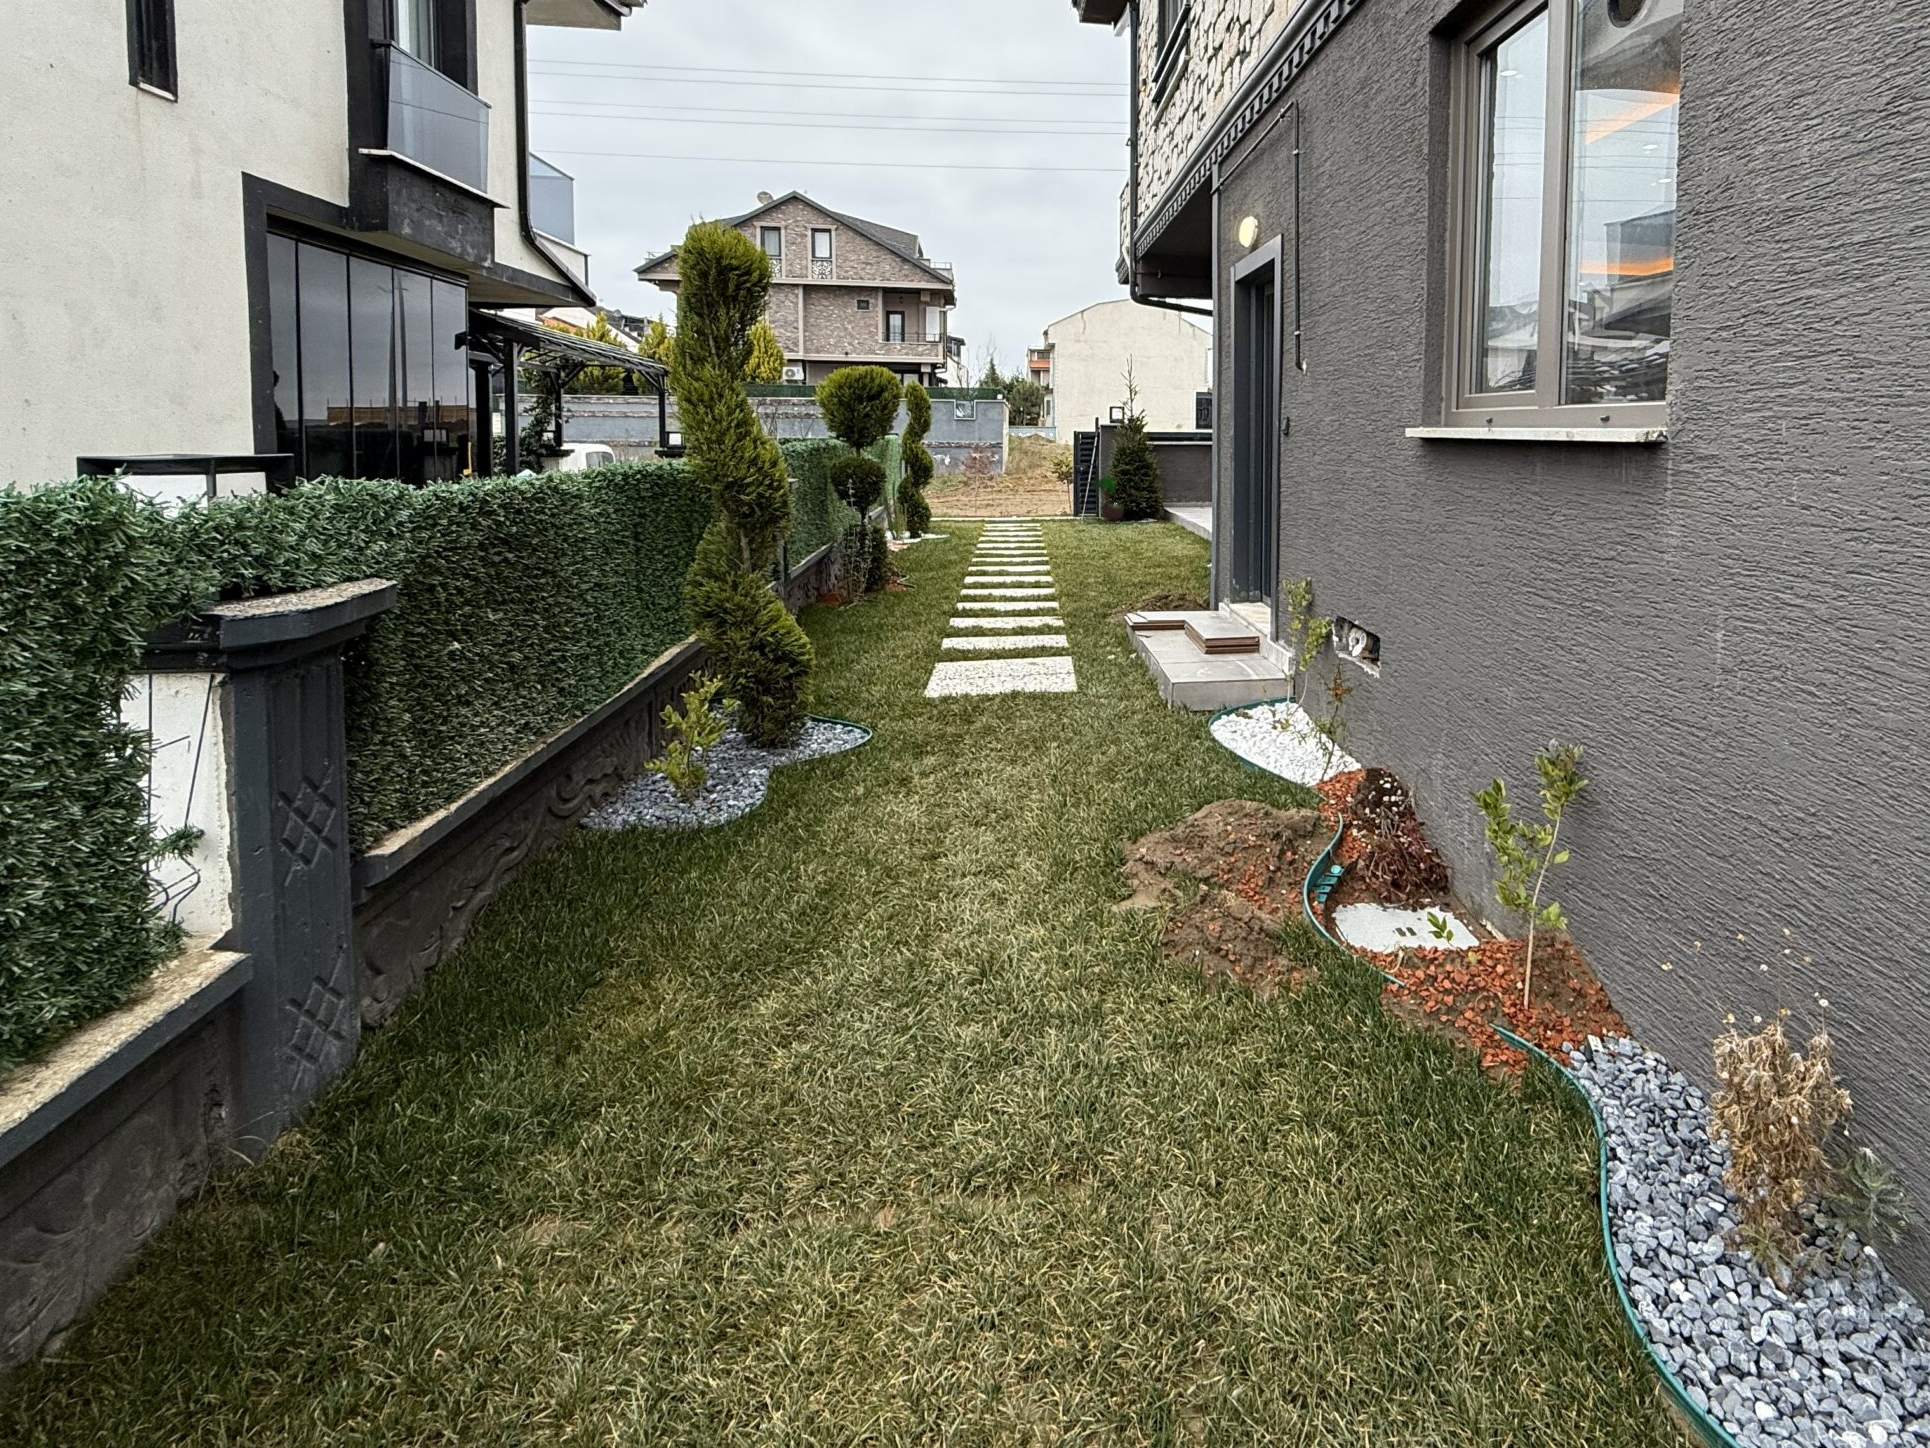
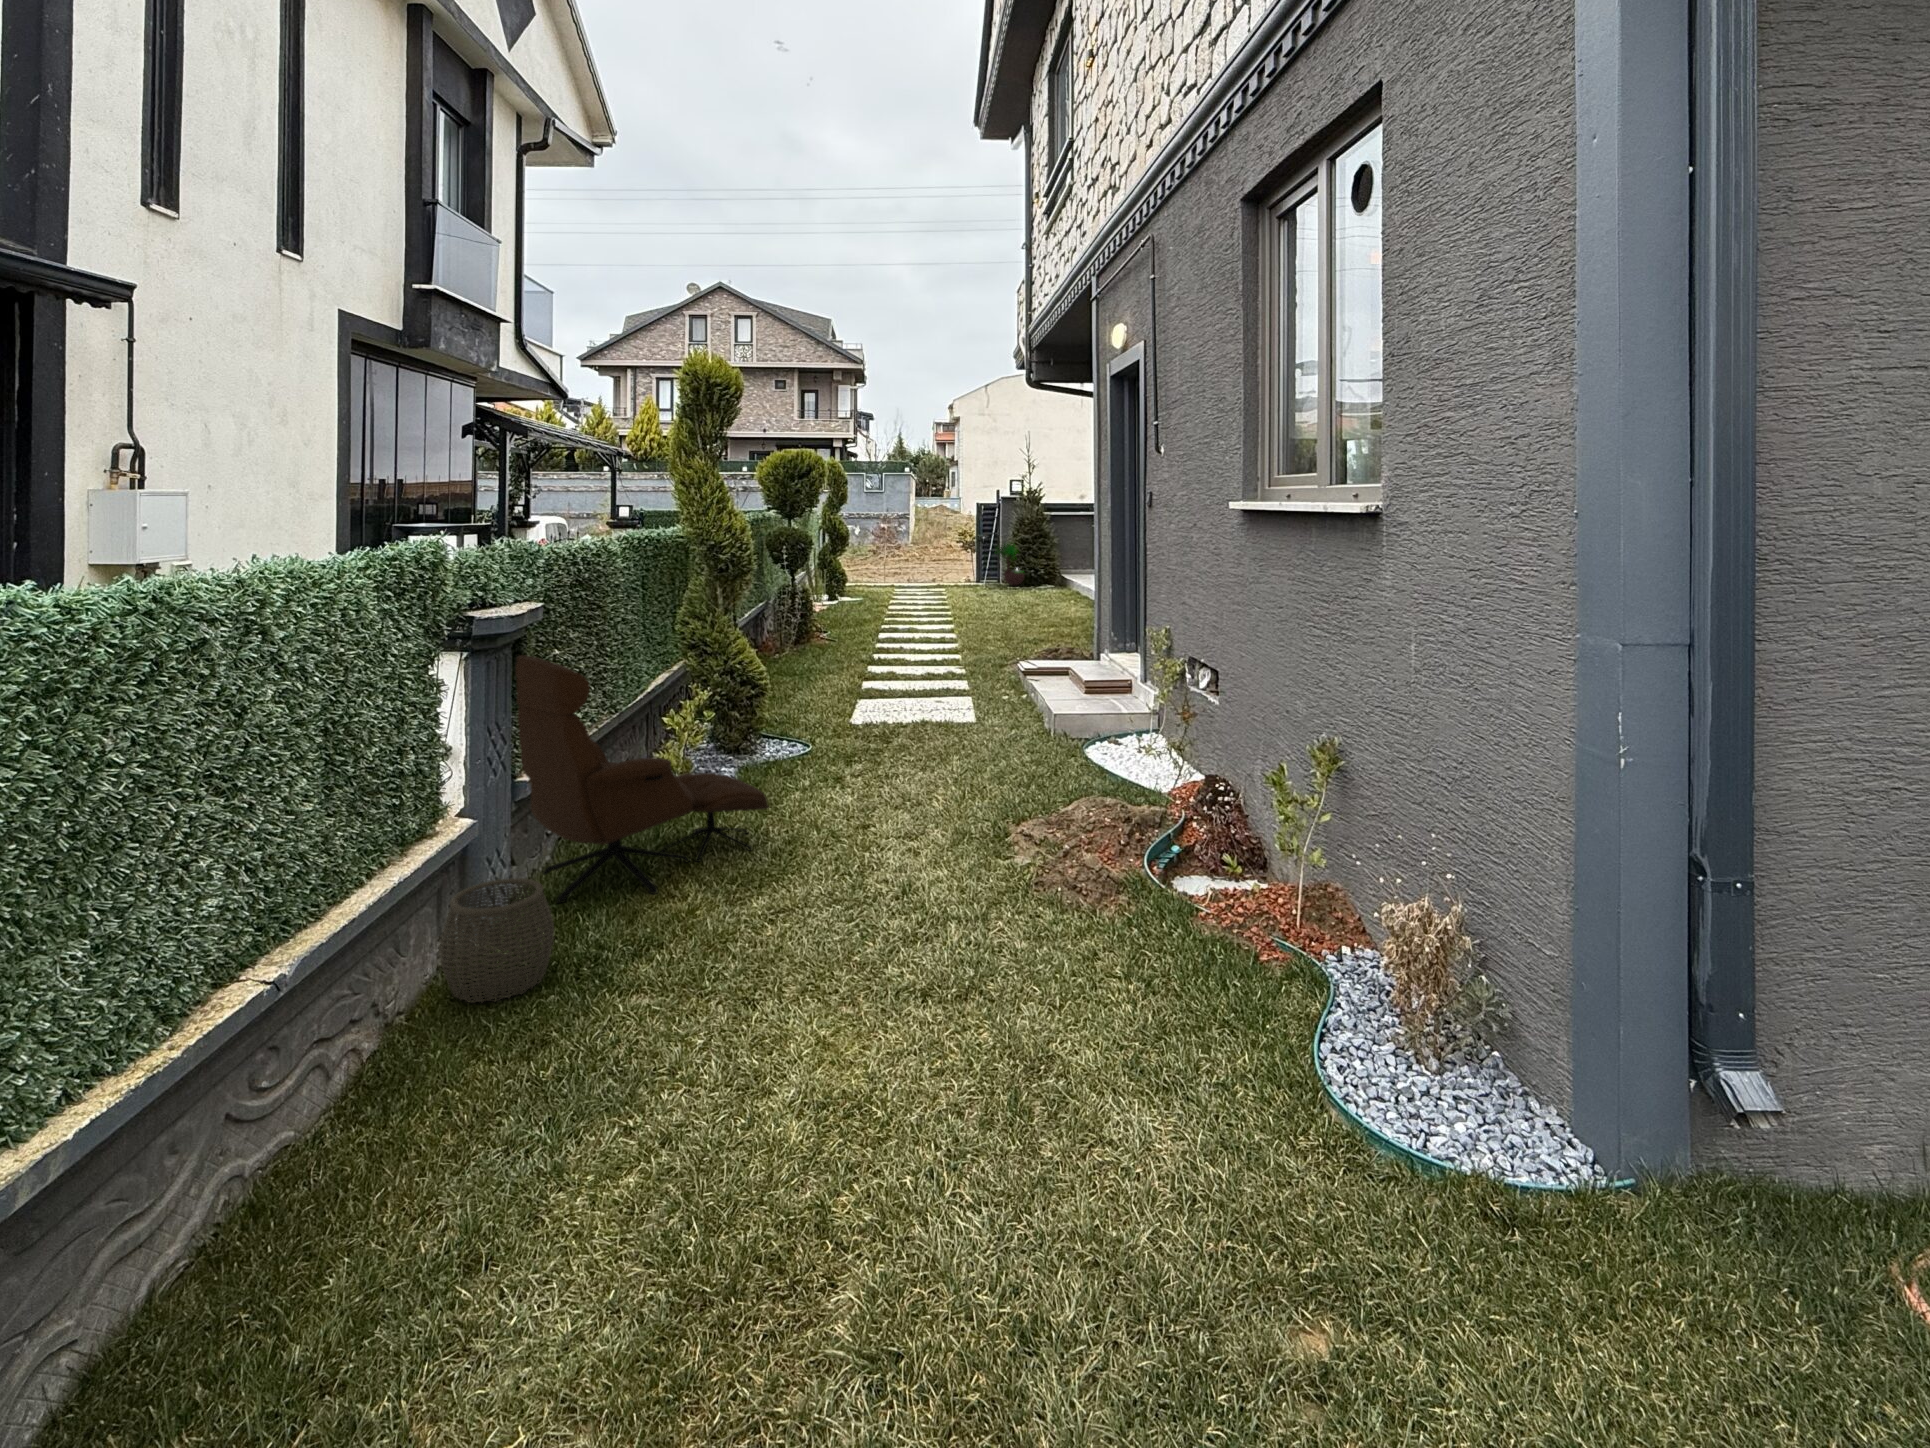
lounge chair: none [381,646,801,1001] -> present [516,655,769,903]
woven basket: none [214,1003,431,1224] -> present [440,878,554,1003]

